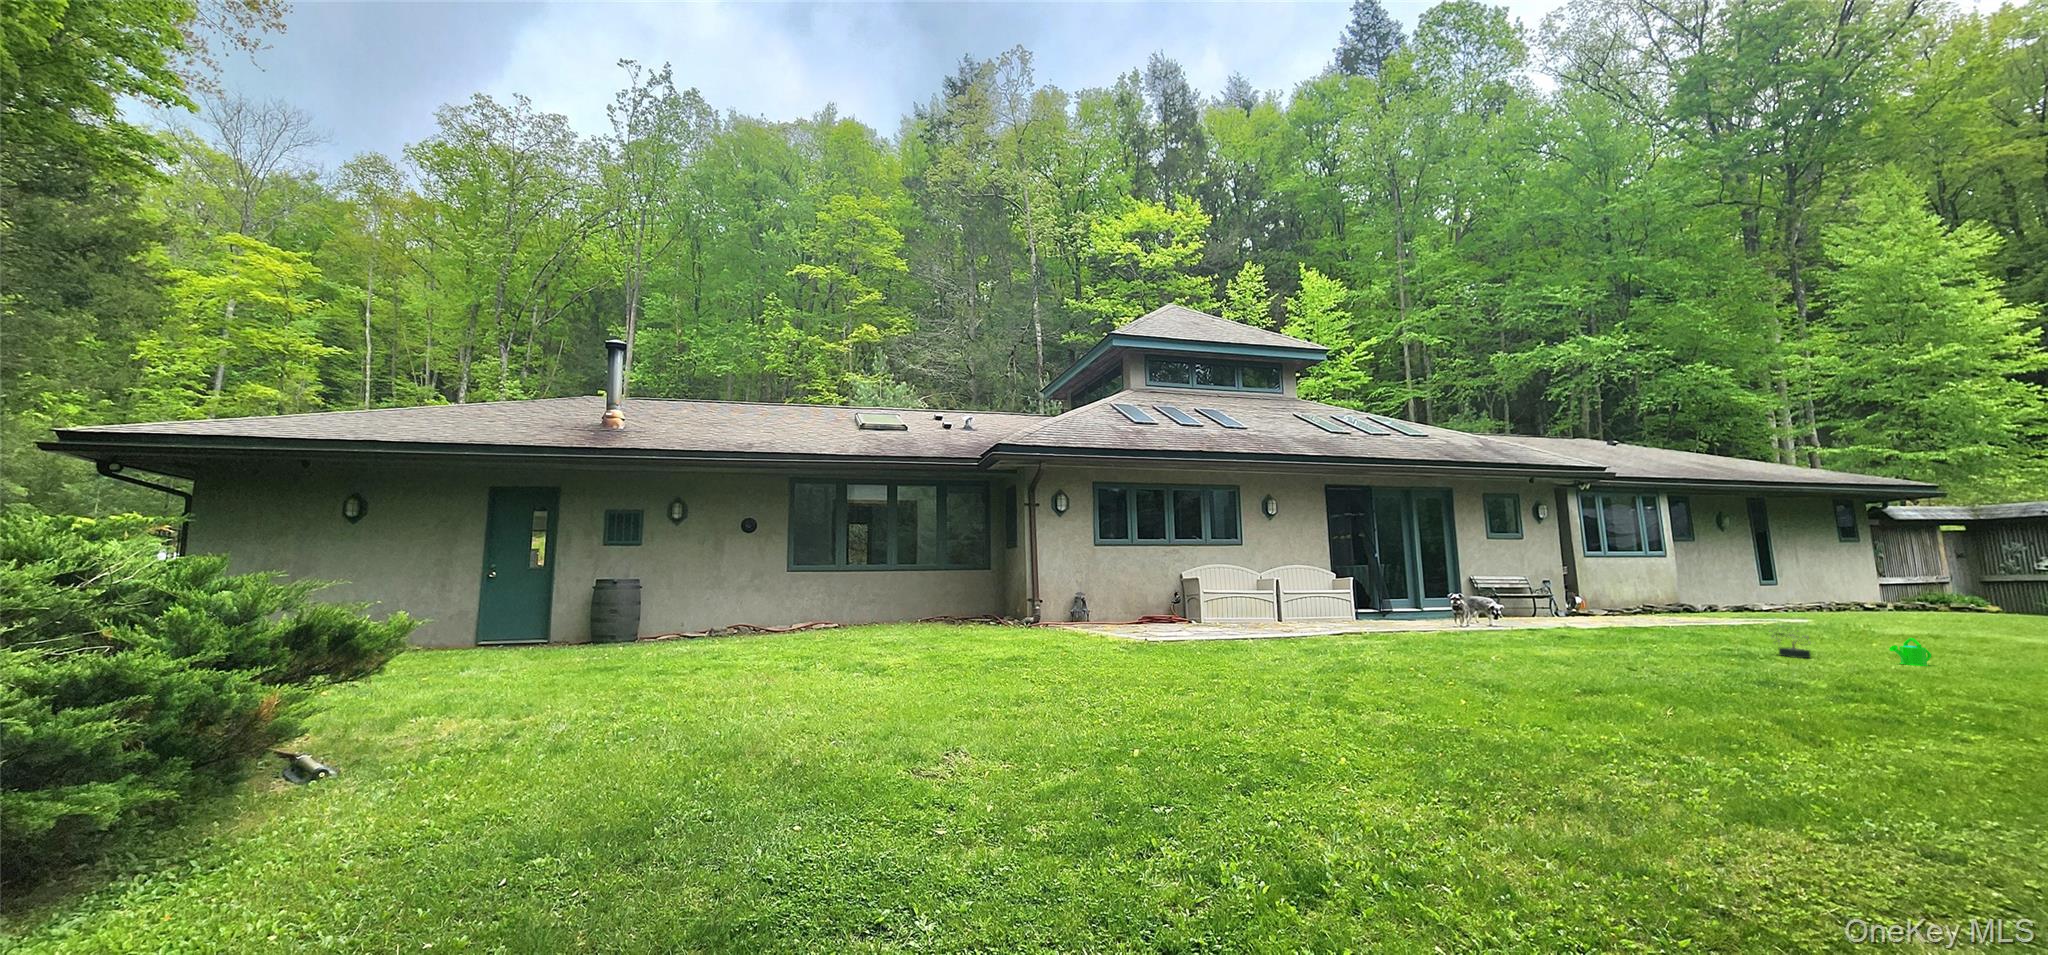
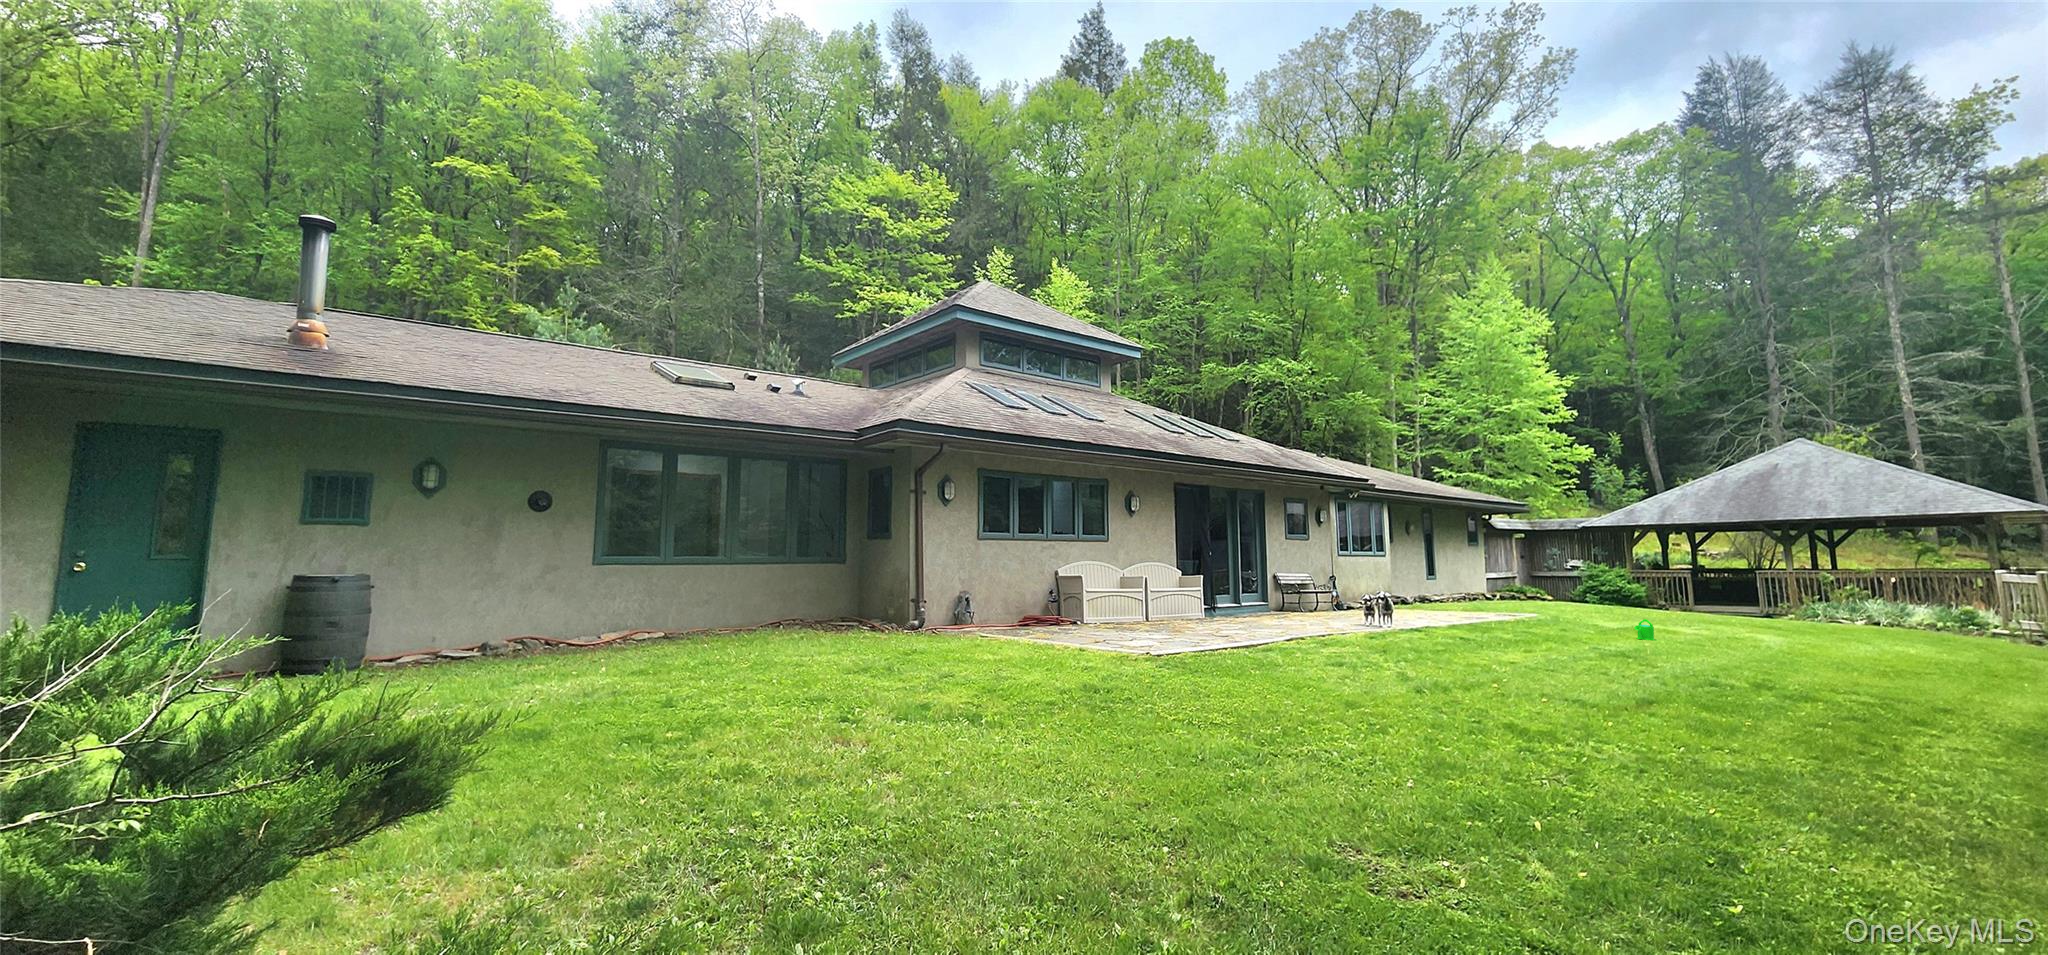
decorative plant: present [1772,631,1811,658] -> none [1558,612,1593,638]

